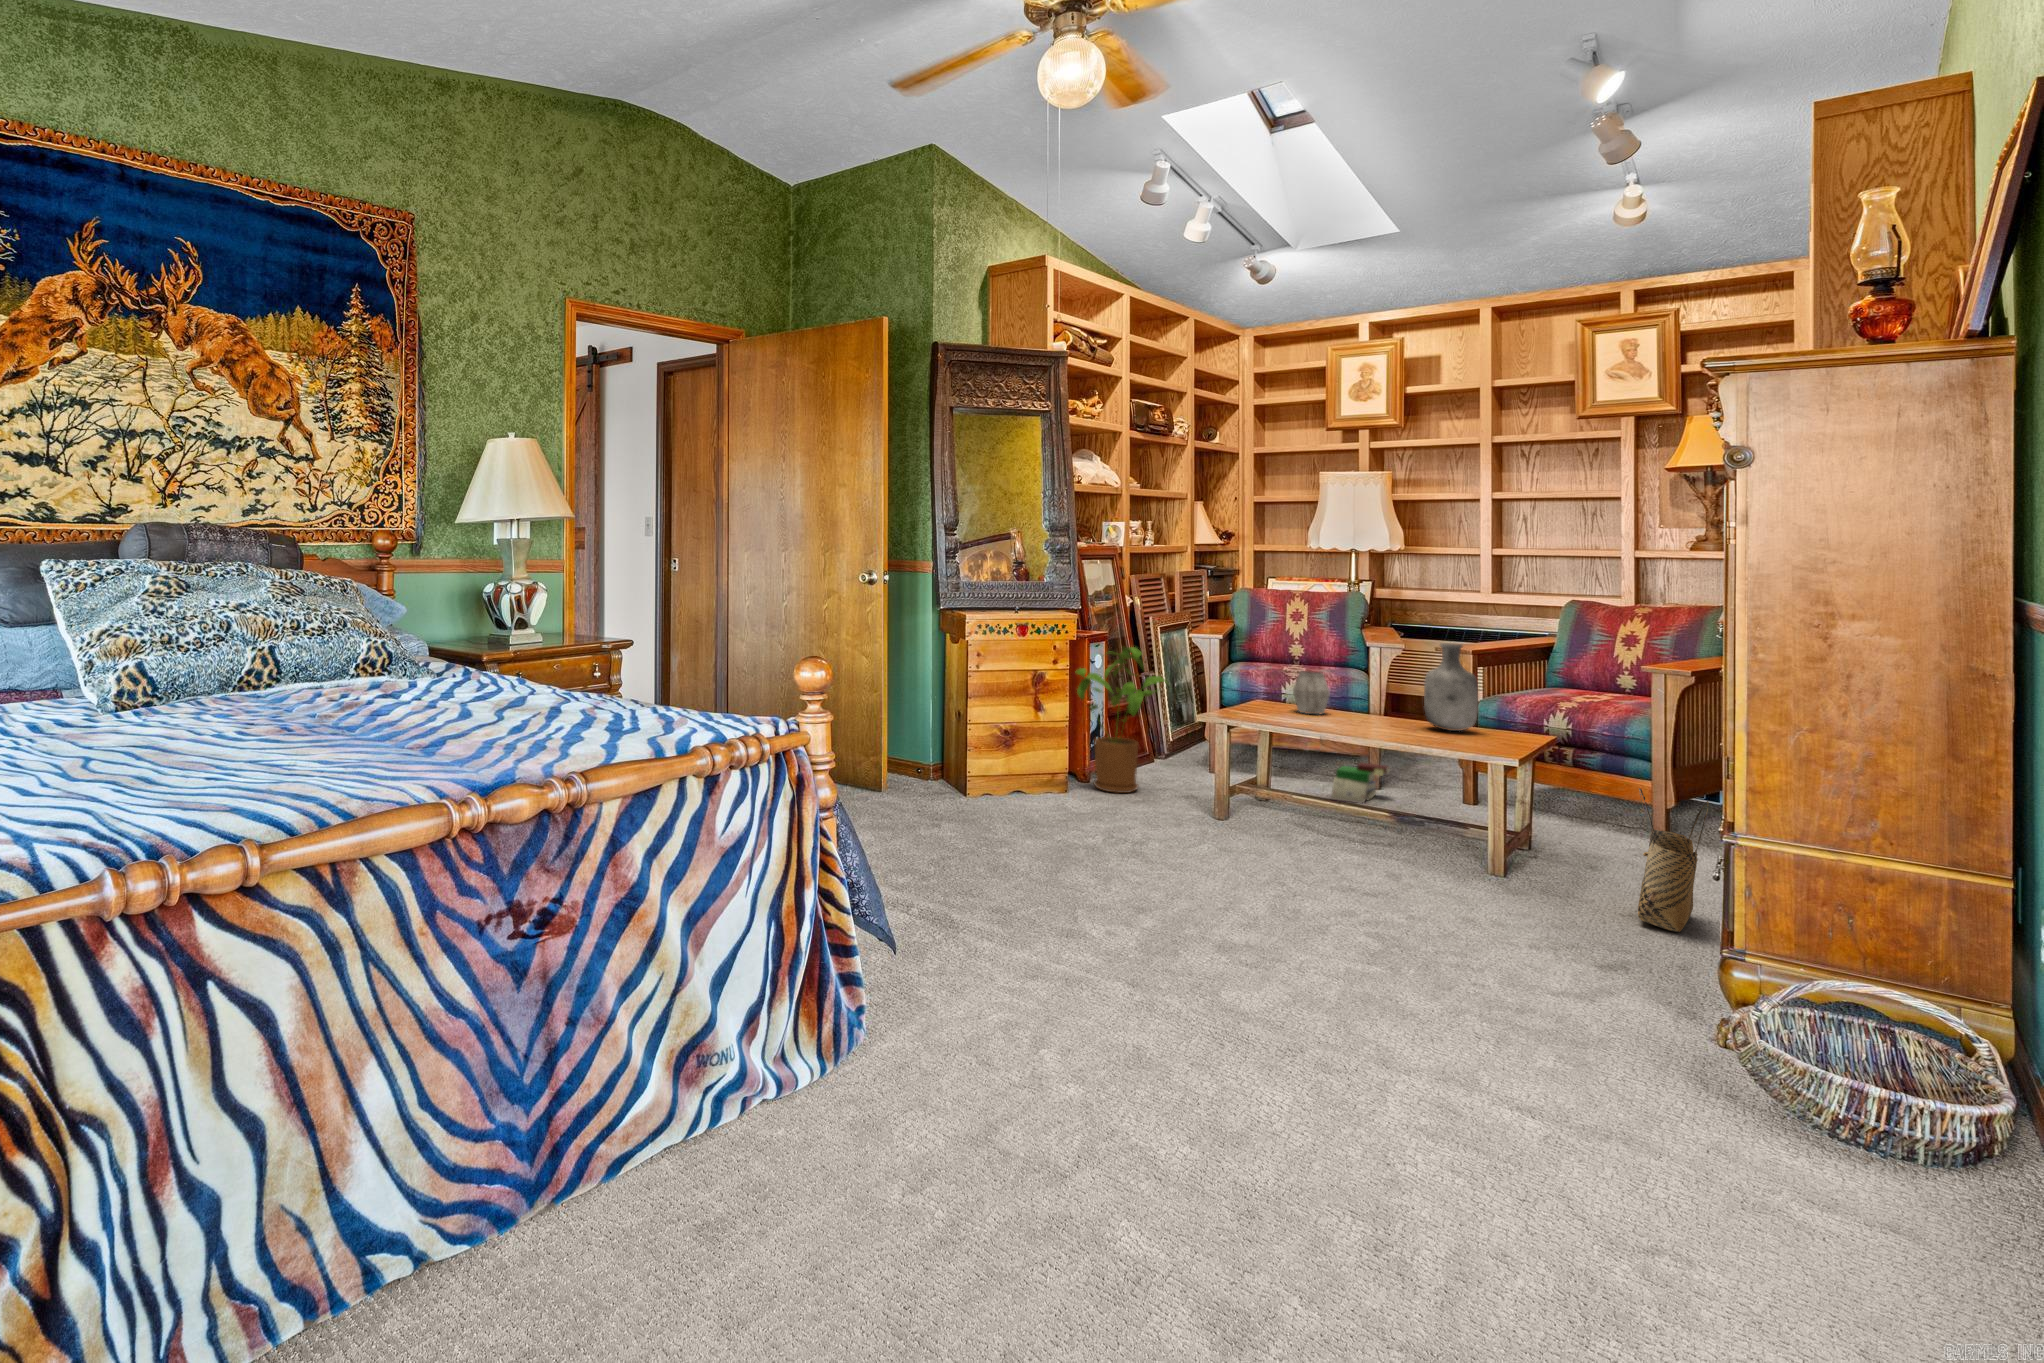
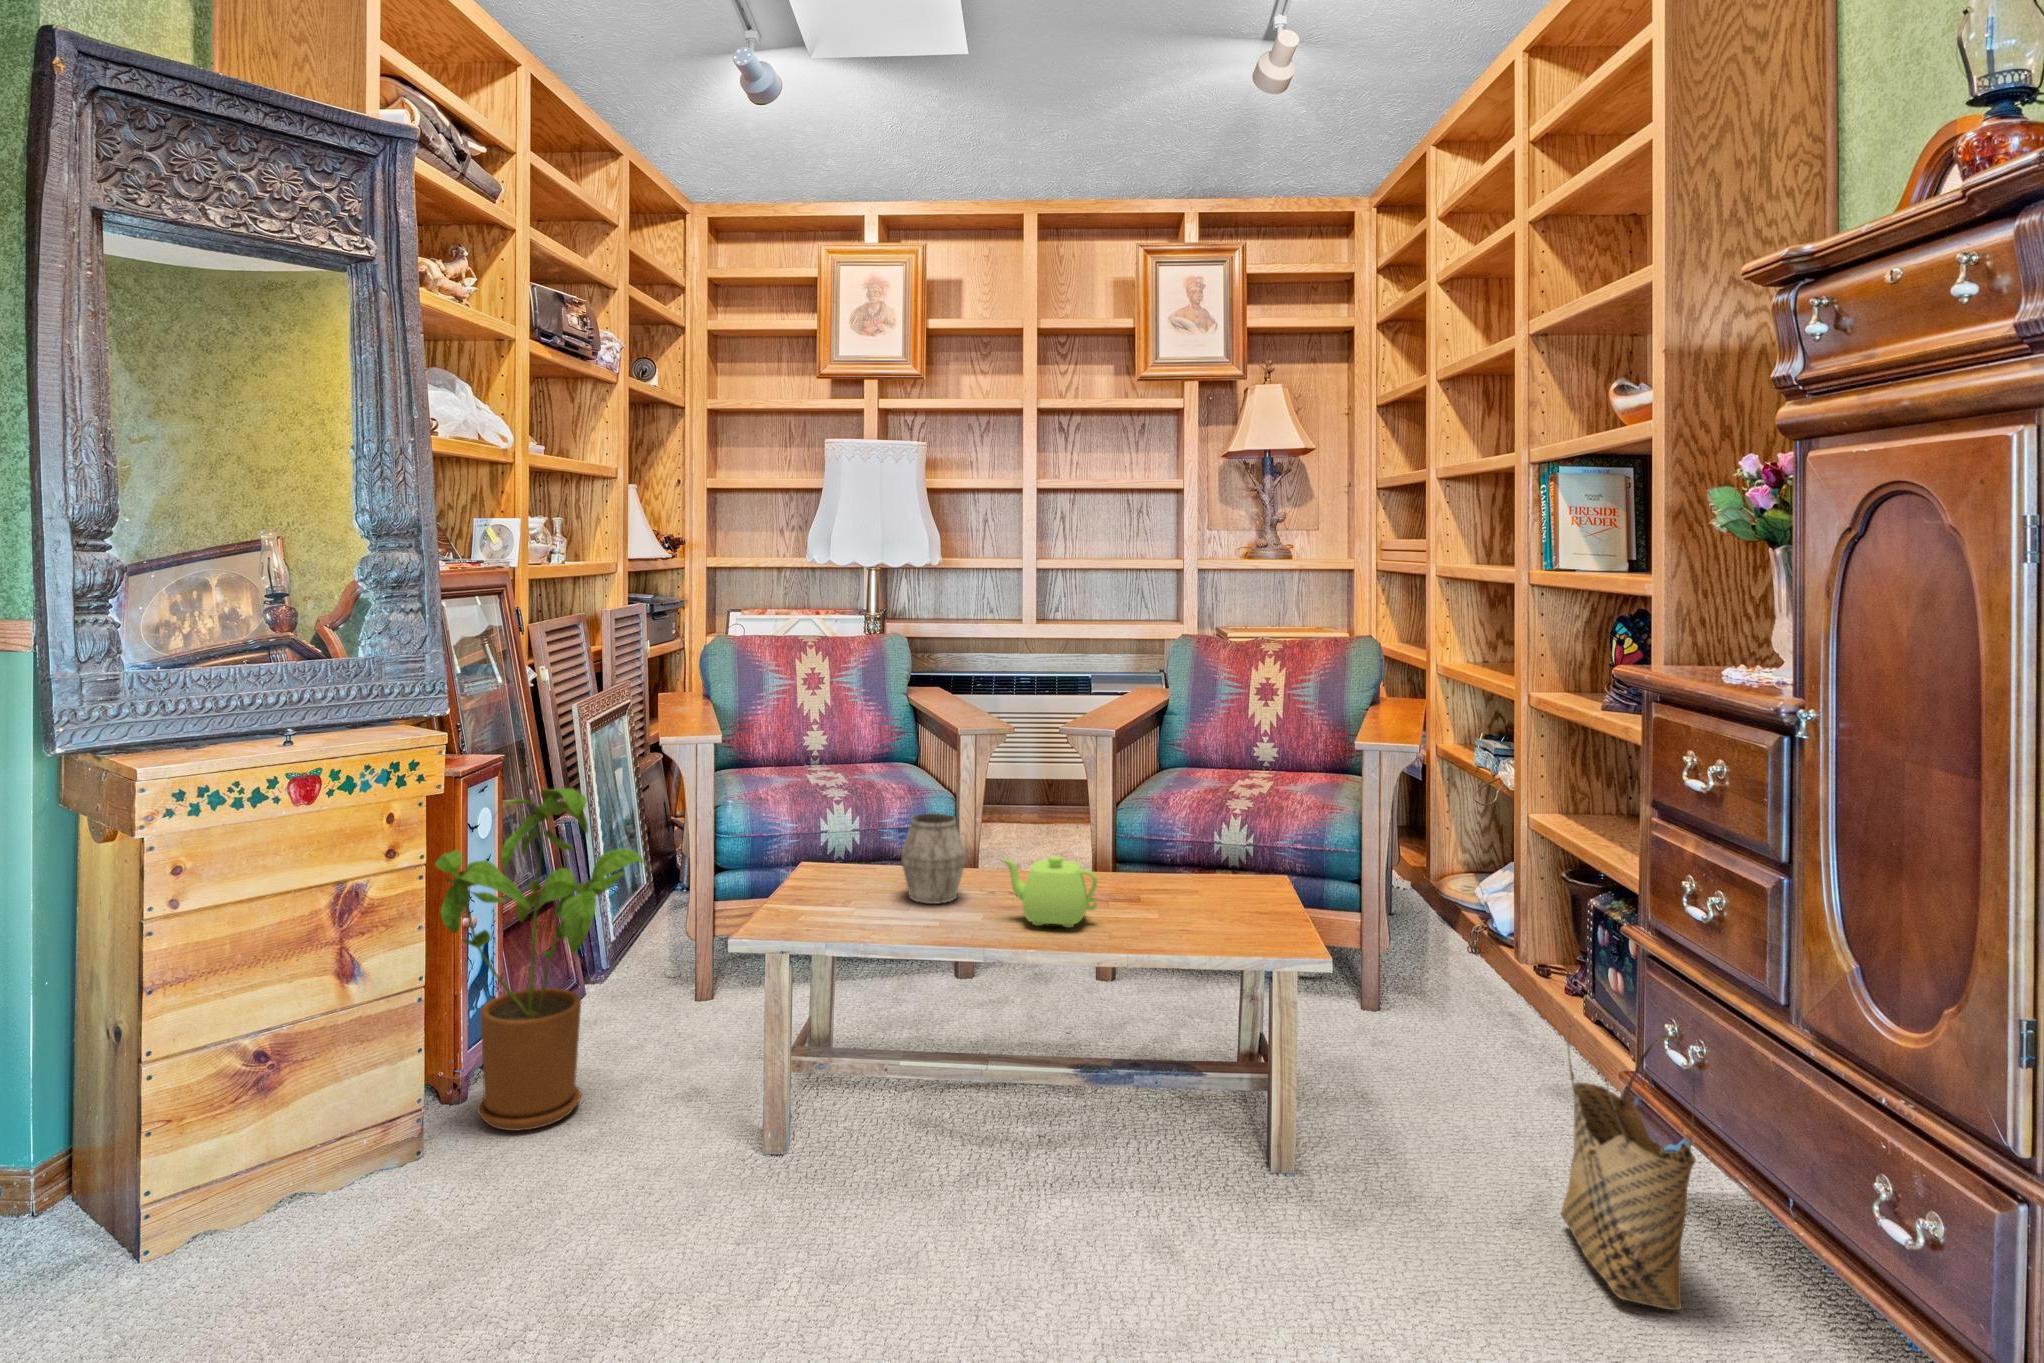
vase: present [1424,643,1478,731] -> none [1133,746,1217,910]
teapot: none [1340,691,1393,727] -> present [1000,856,1097,928]
book: present [1331,763,1390,804] -> none [919,936,1001,1025]

